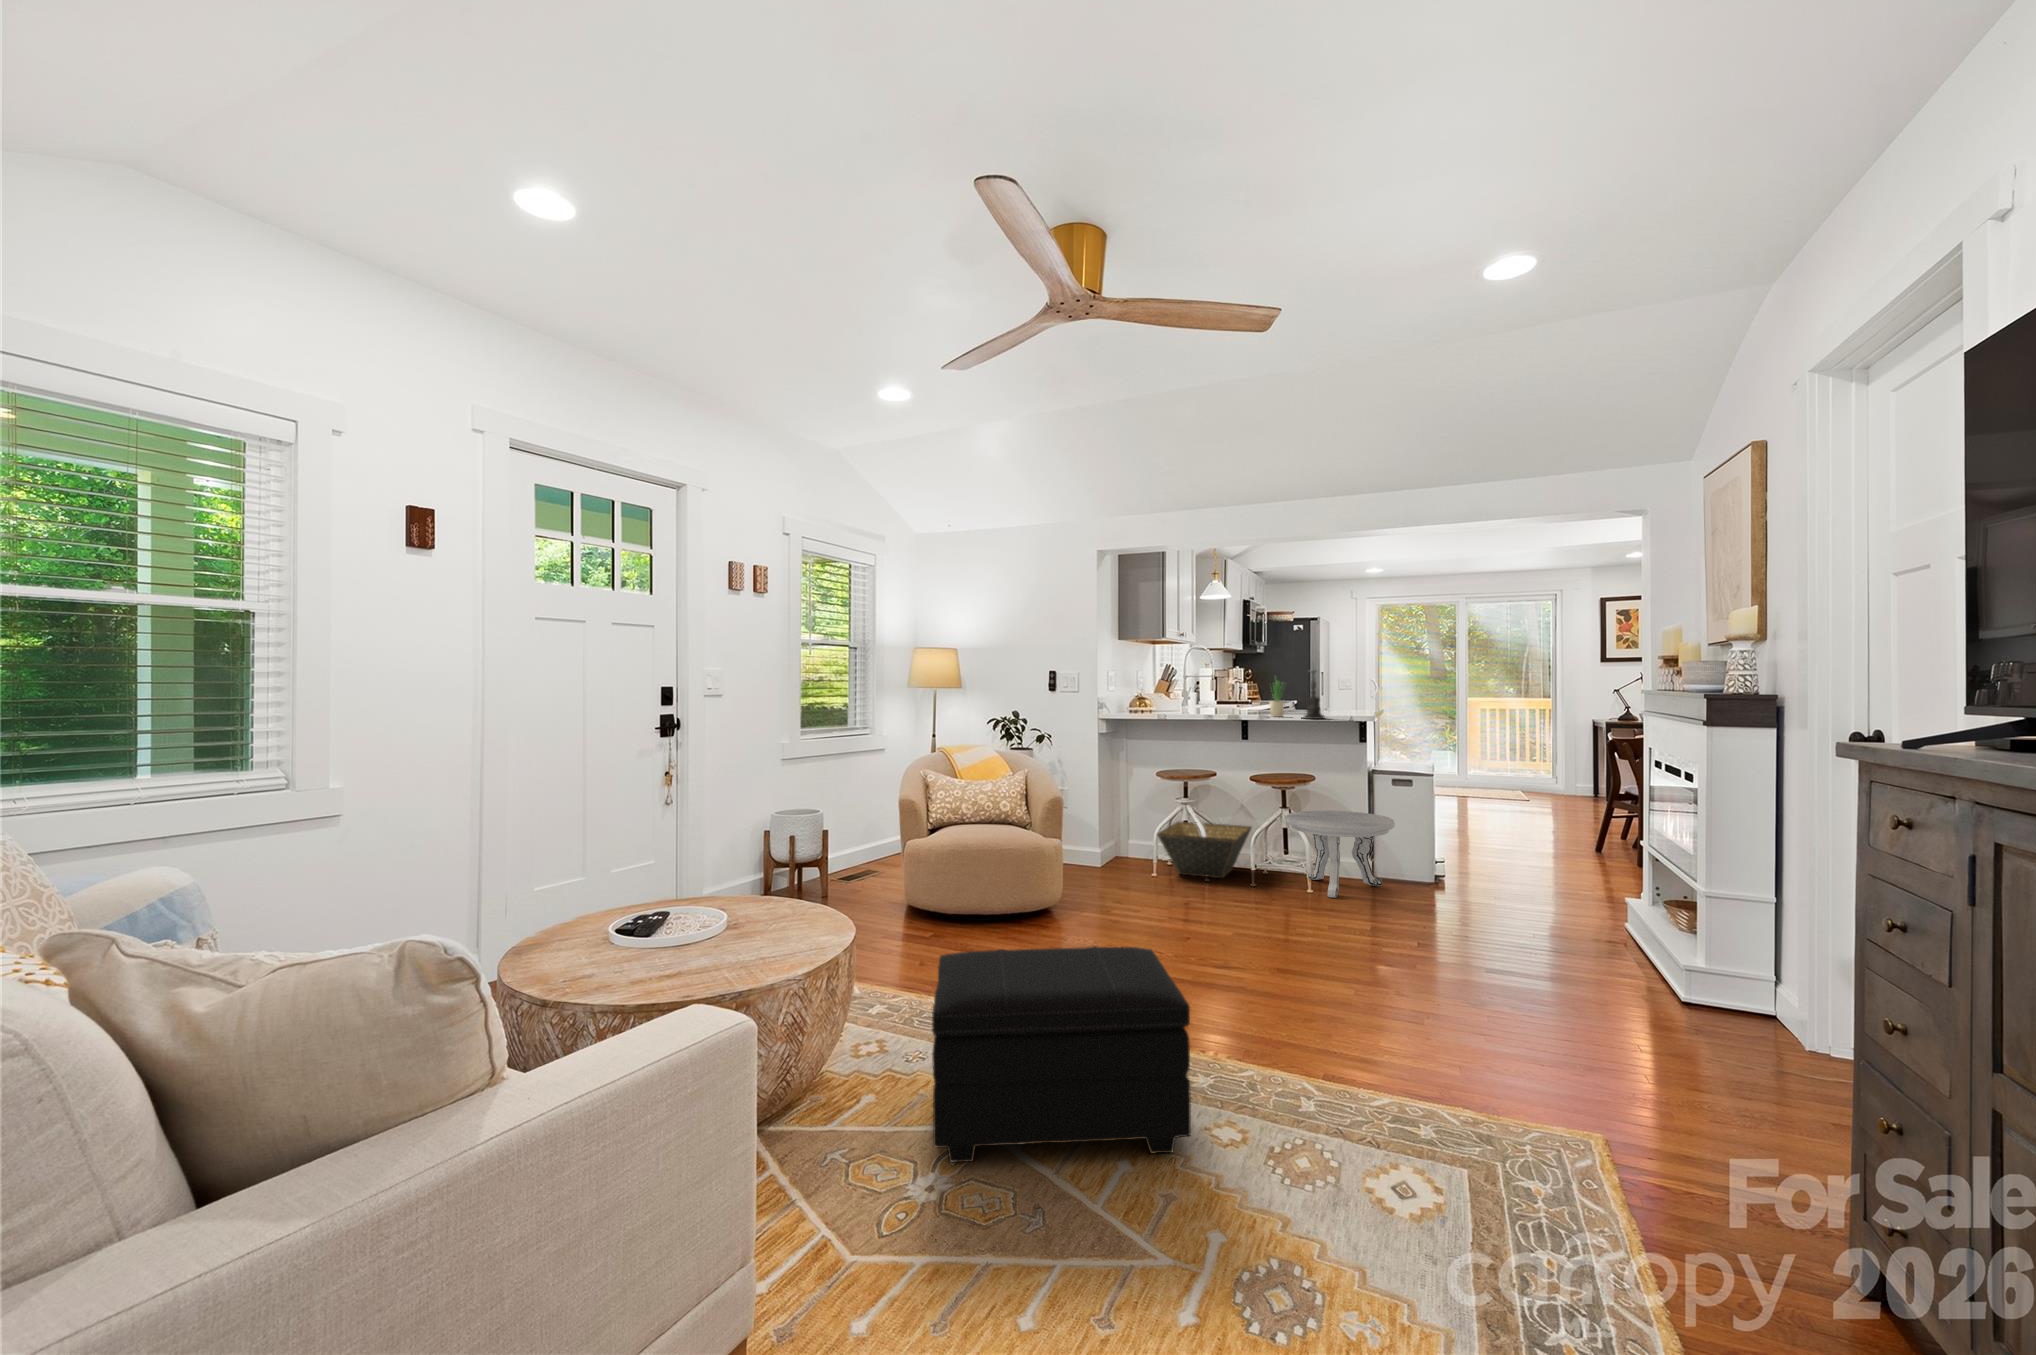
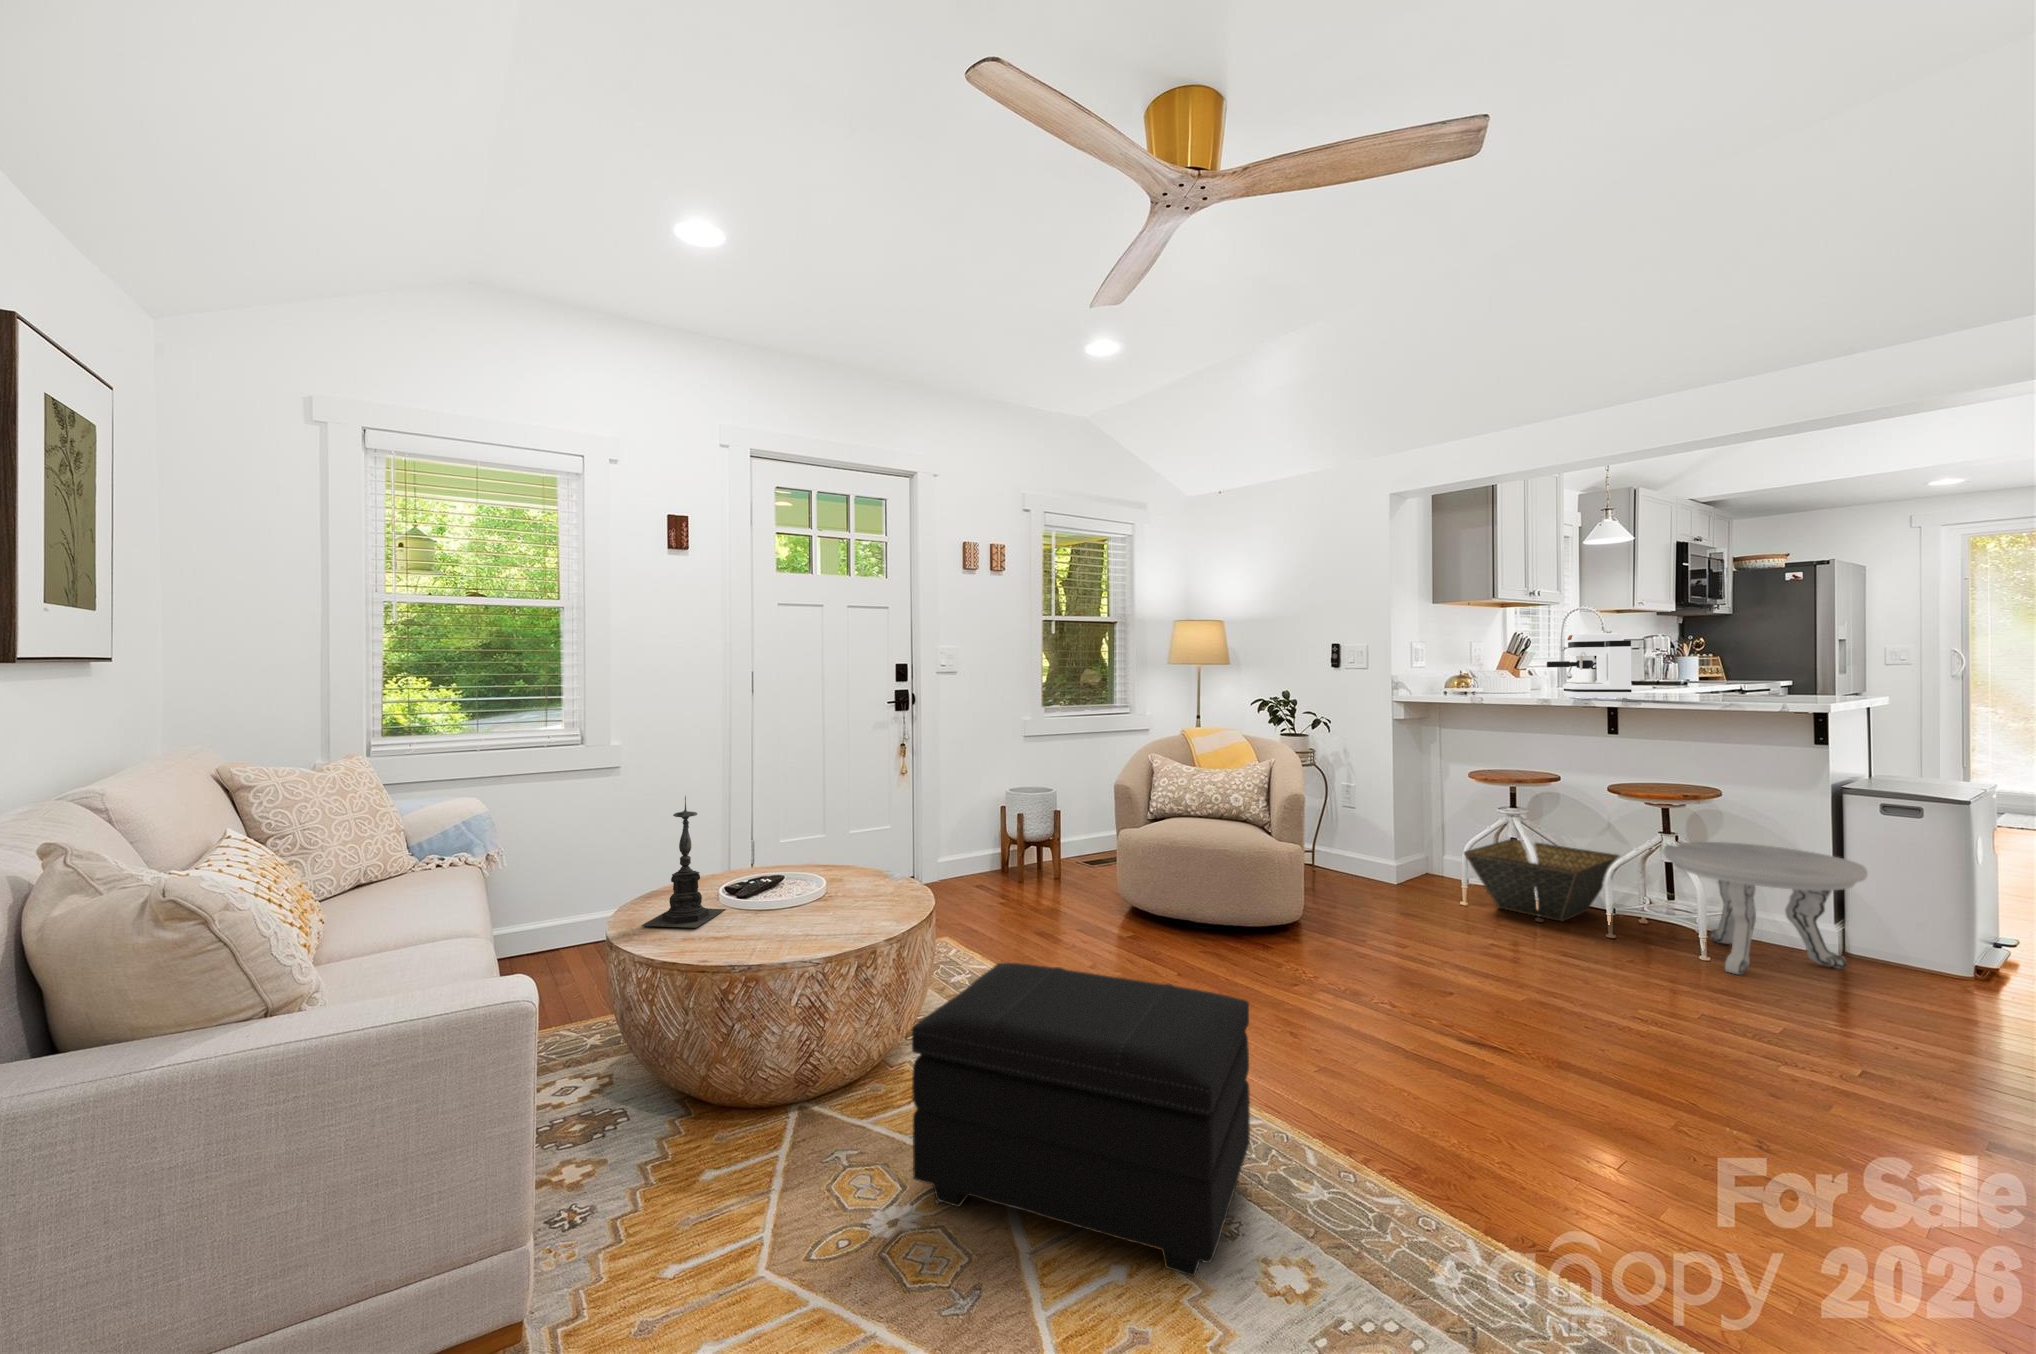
coffee maker: none [1198,666,1253,714] -> present [1547,633,1632,699]
candle holder: present [1303,670,1325,719] -> present [642,796,726,928]
potted plant: present [1270,680,1284,717] -> none [1653,642,1684,704]

